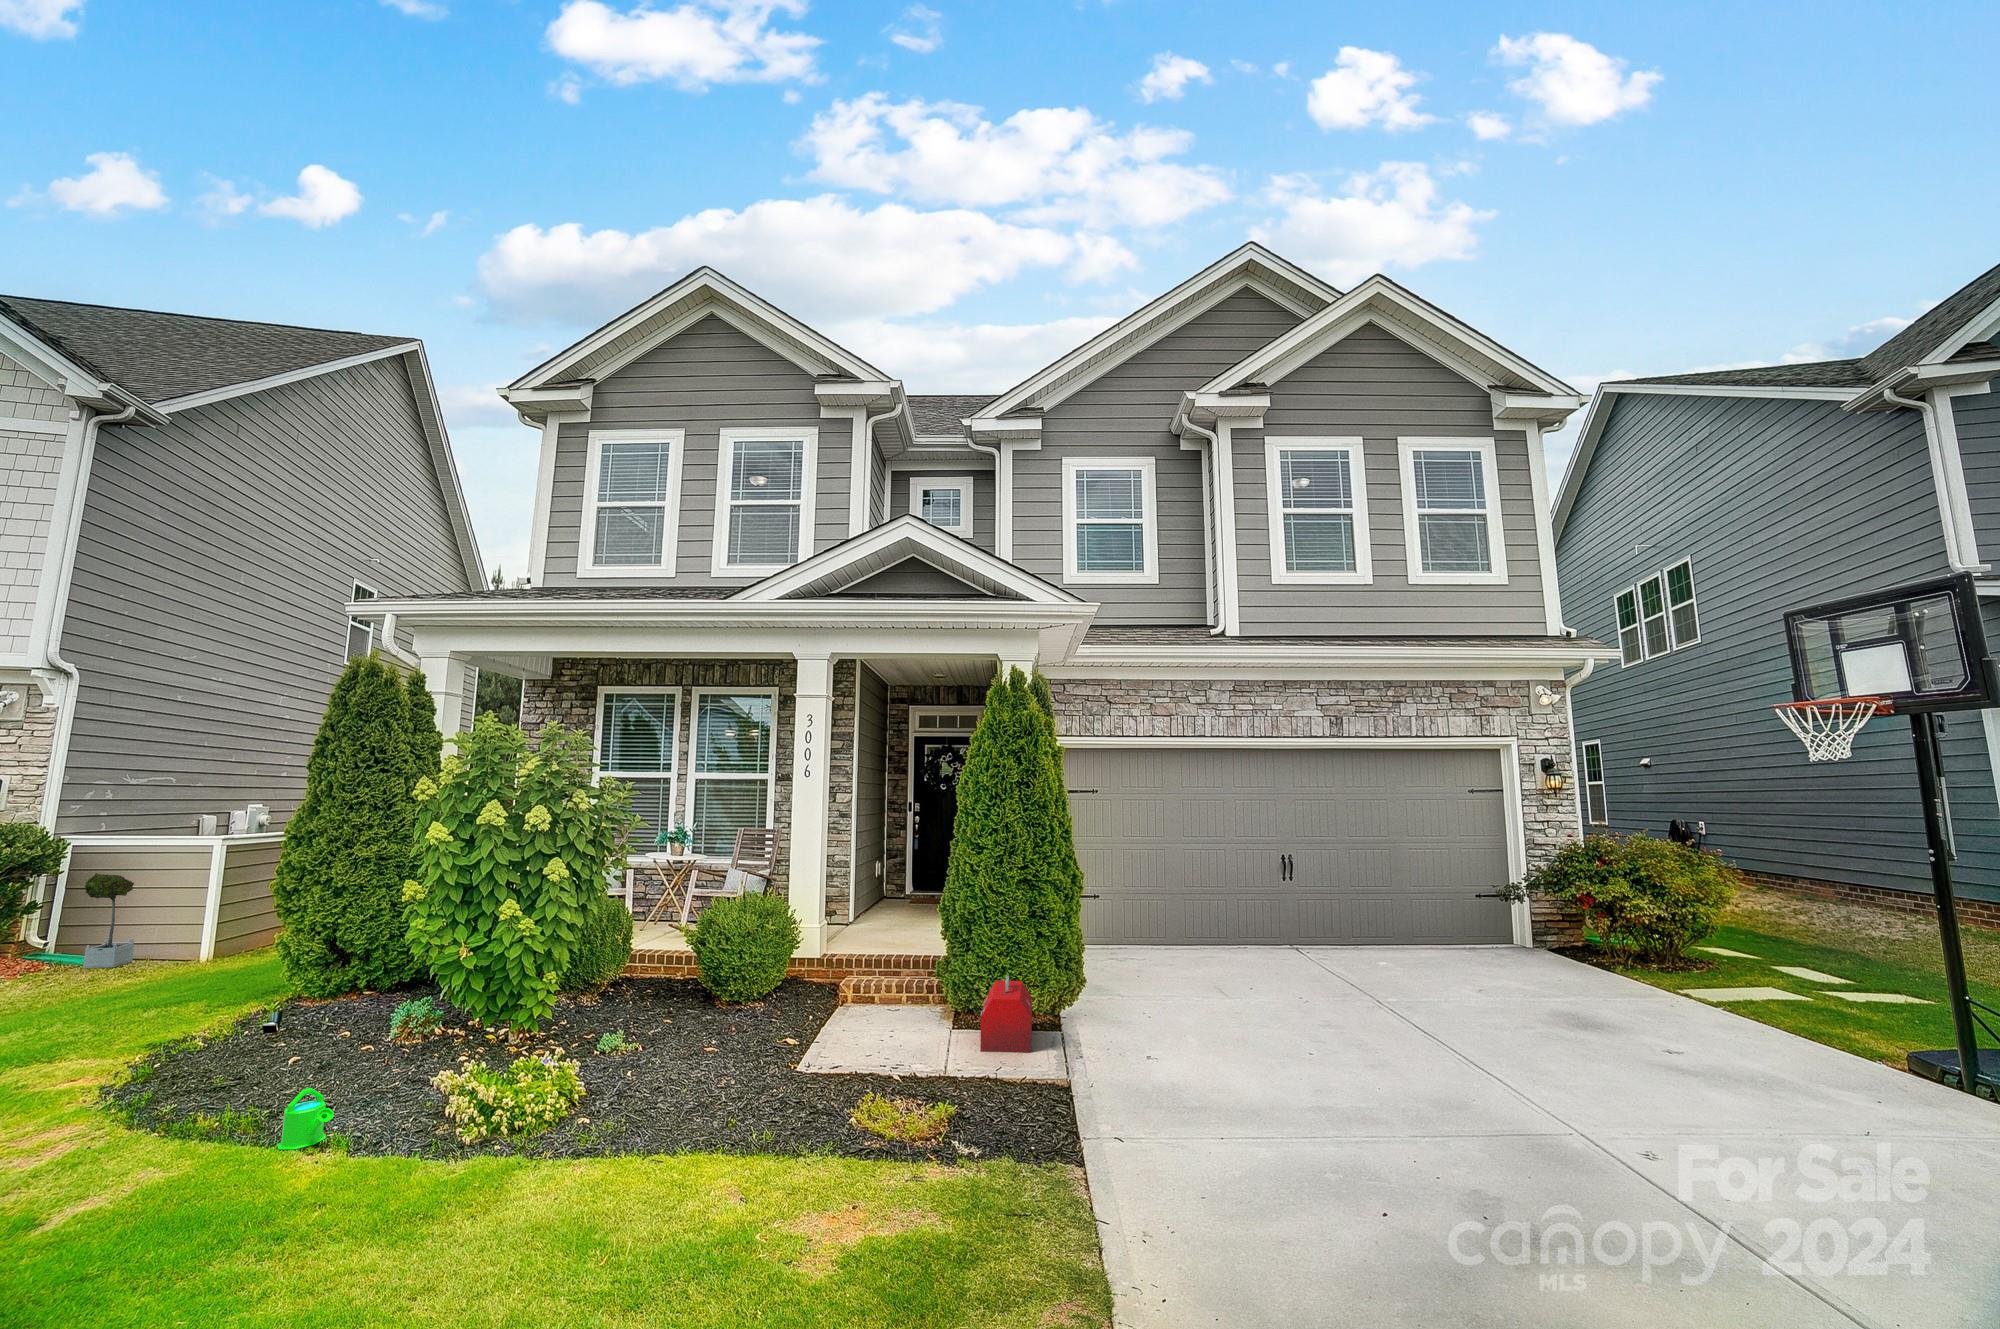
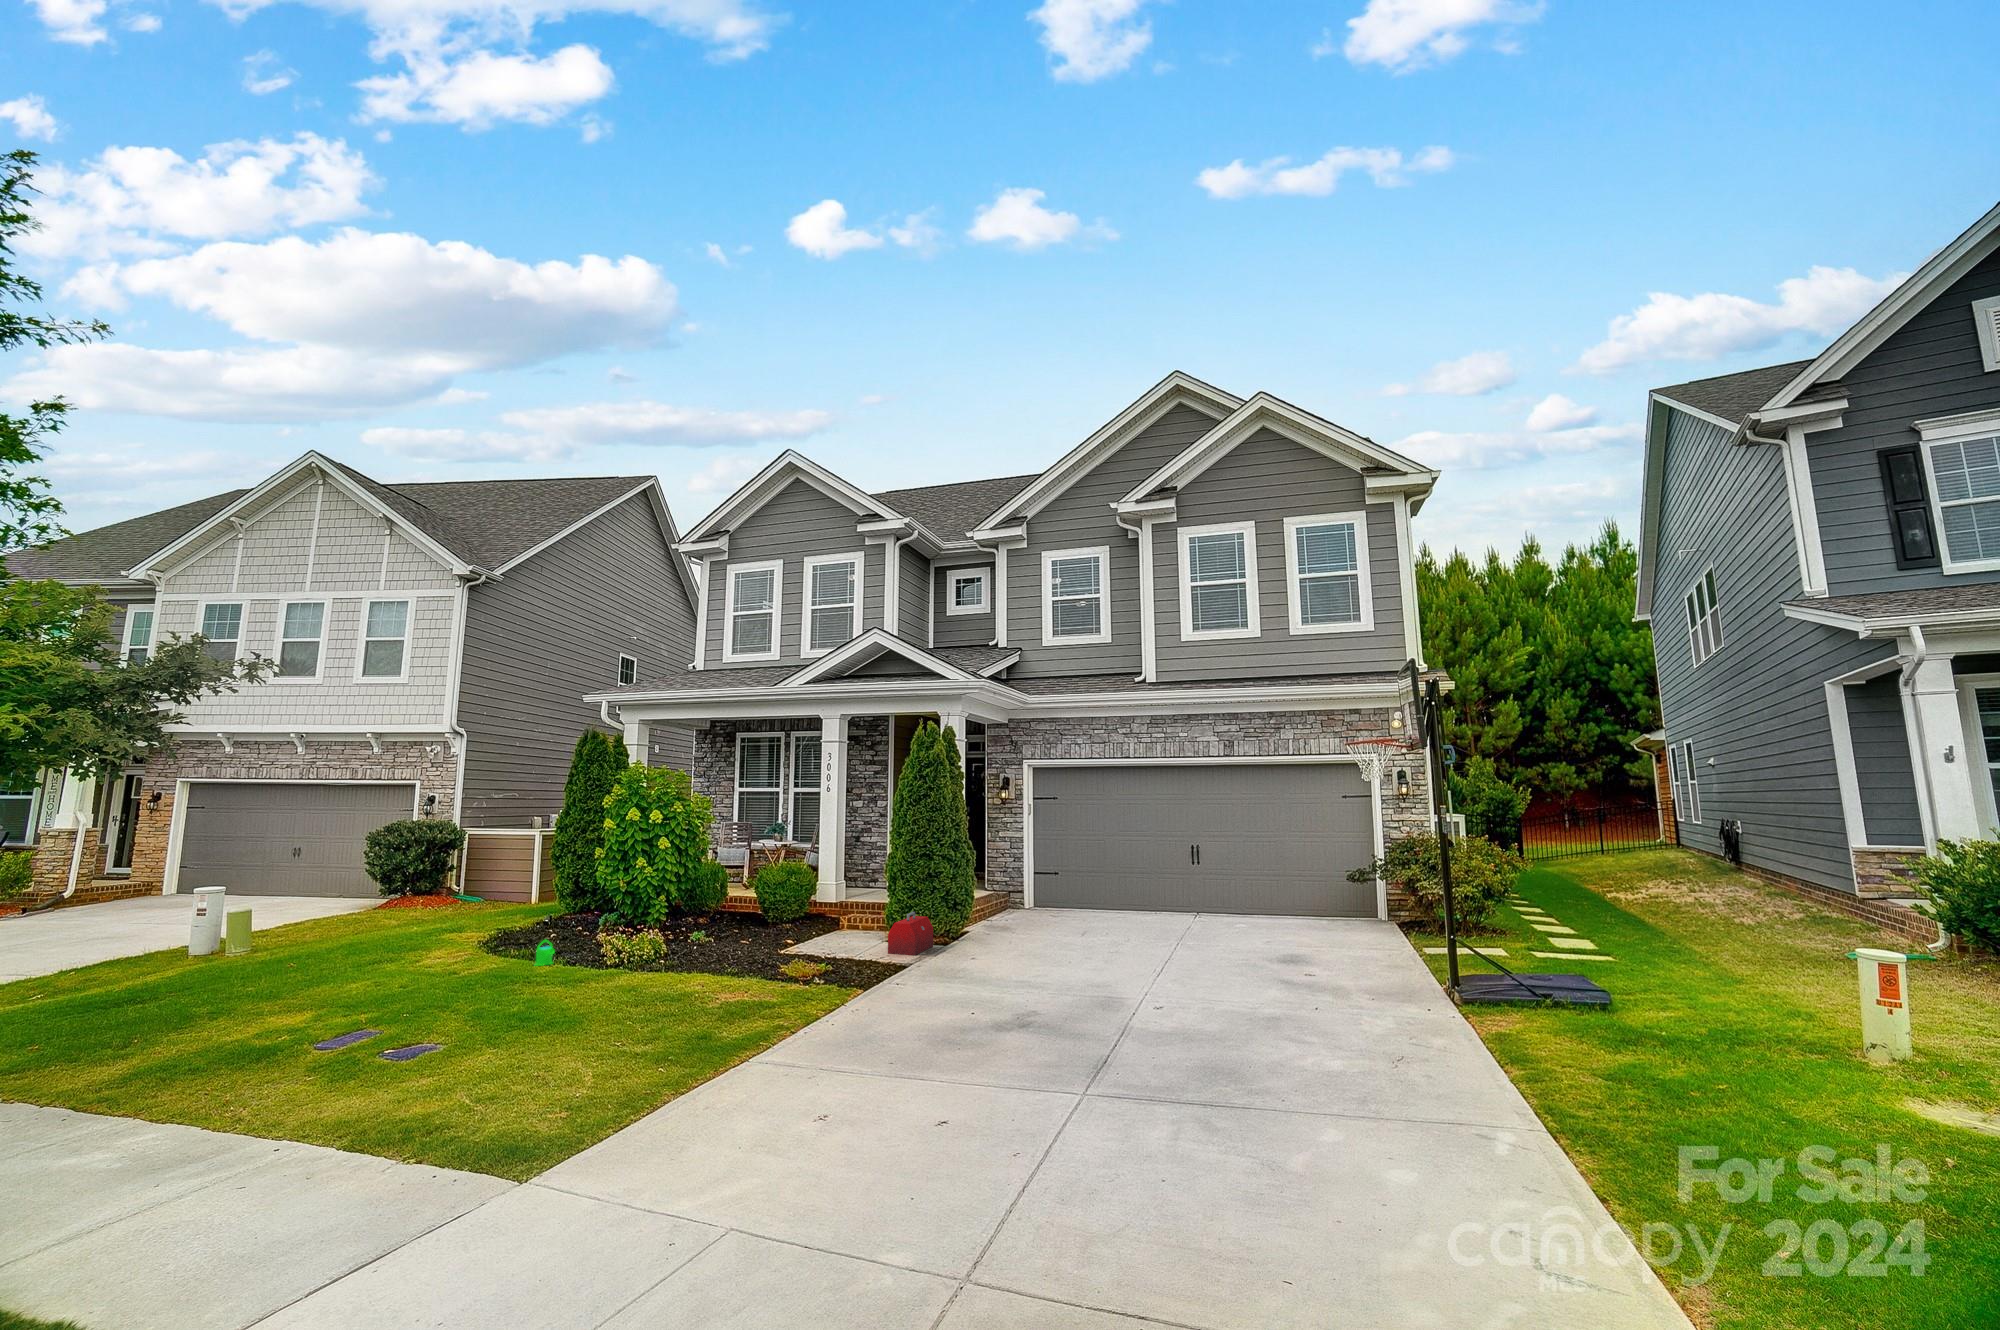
potted tree: present [83,873,134,968] -> none [473,847,497,900]

